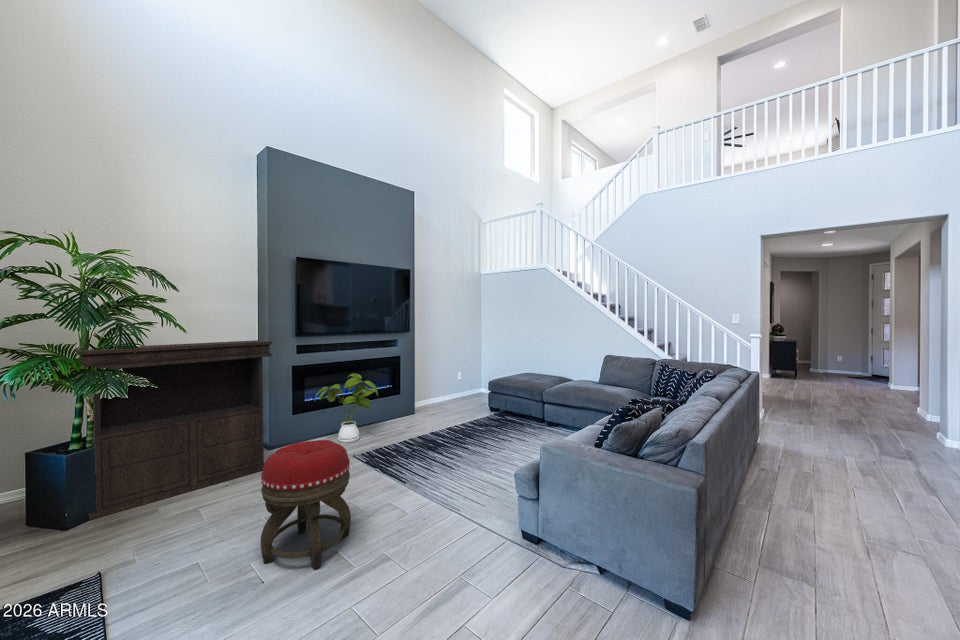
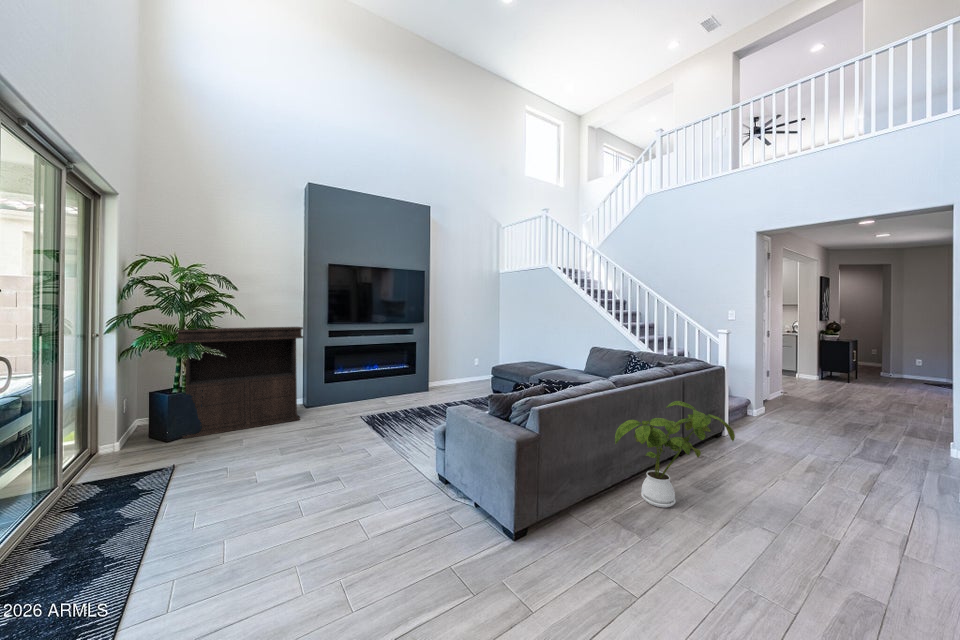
house plant: present [315,374,378,443] -> present [615,401,735,508]
footstool: present [261,440,351,569] -> none [261,396,325,479]

